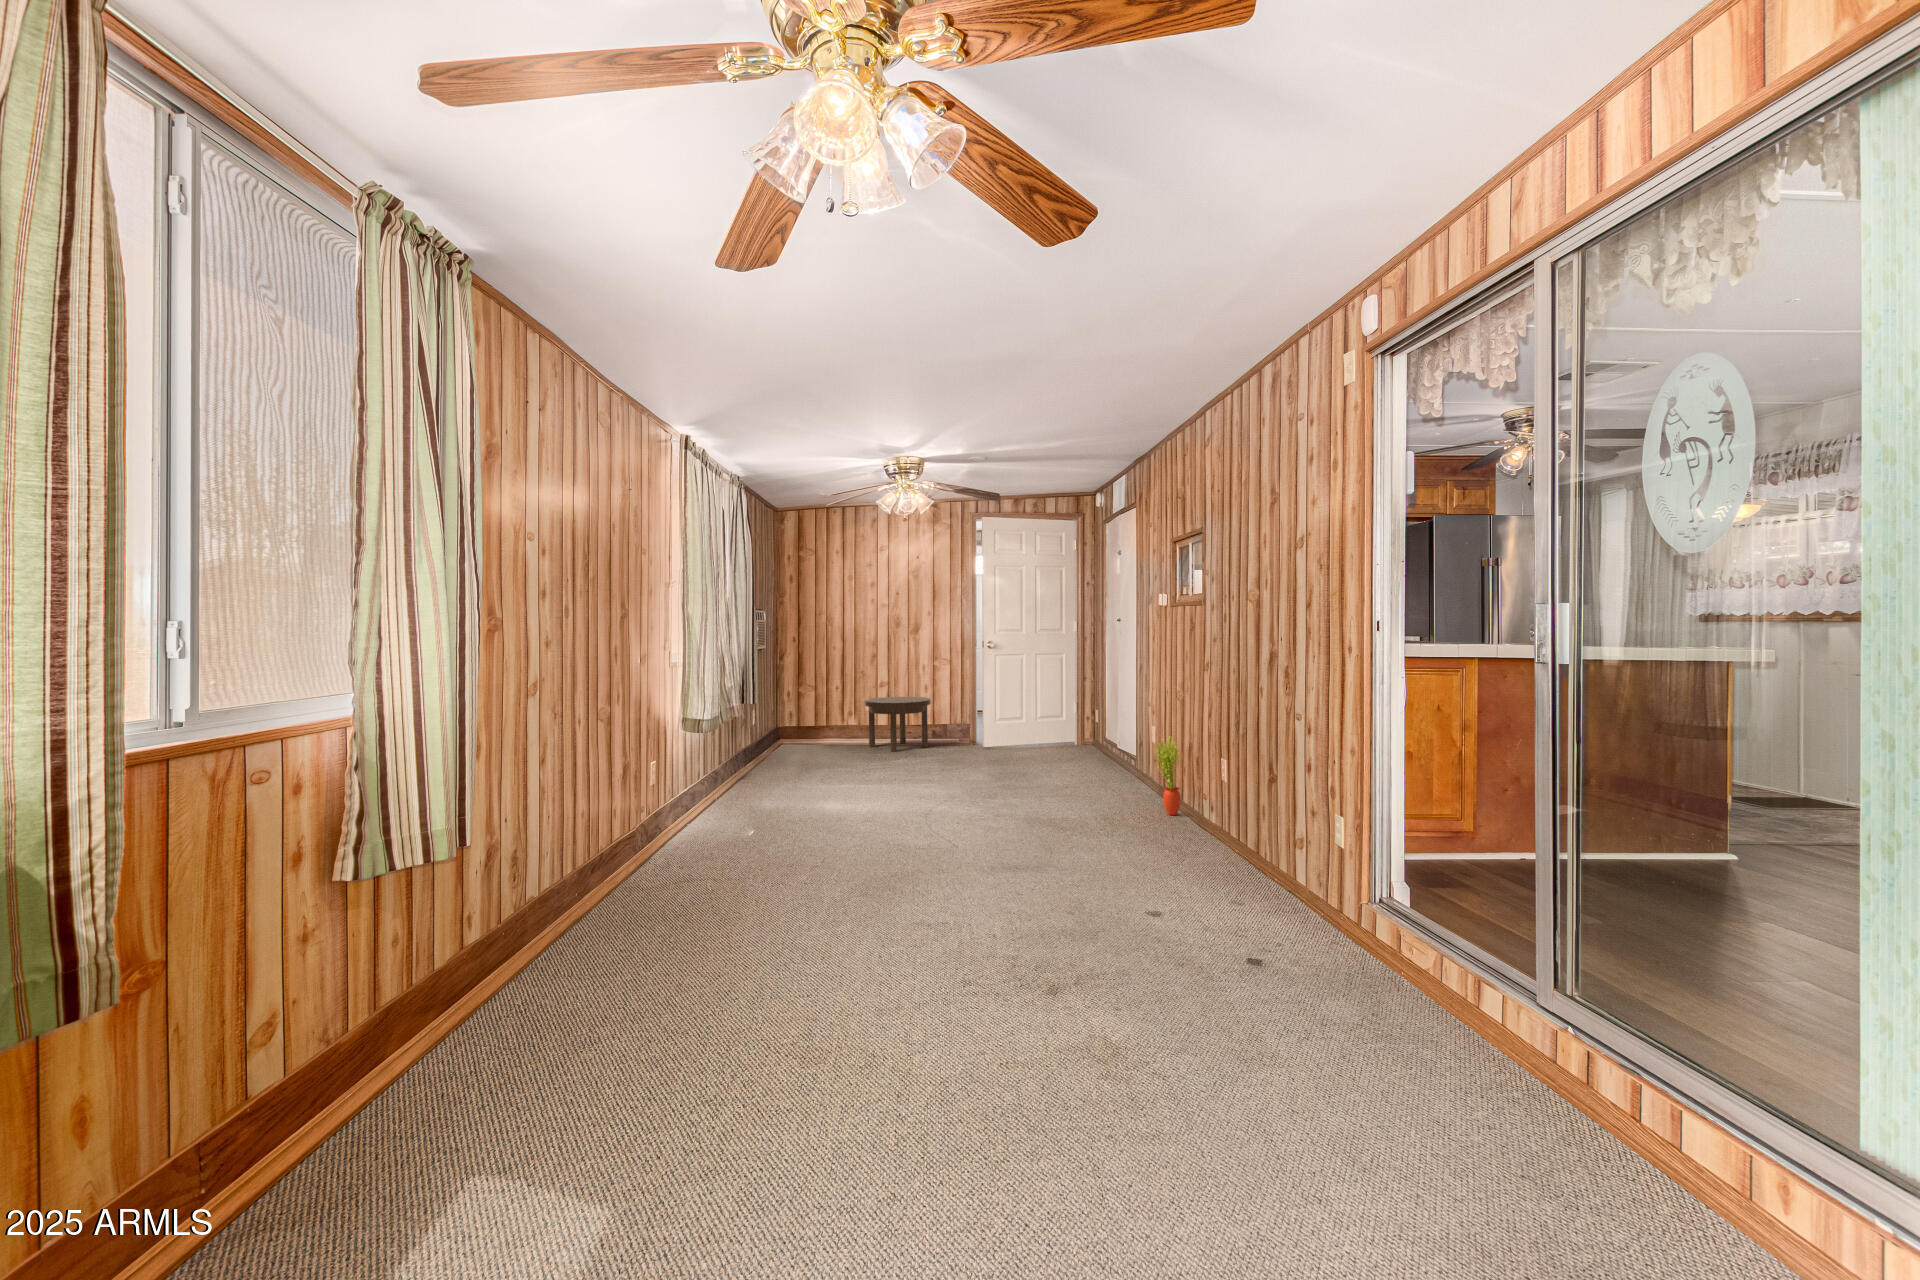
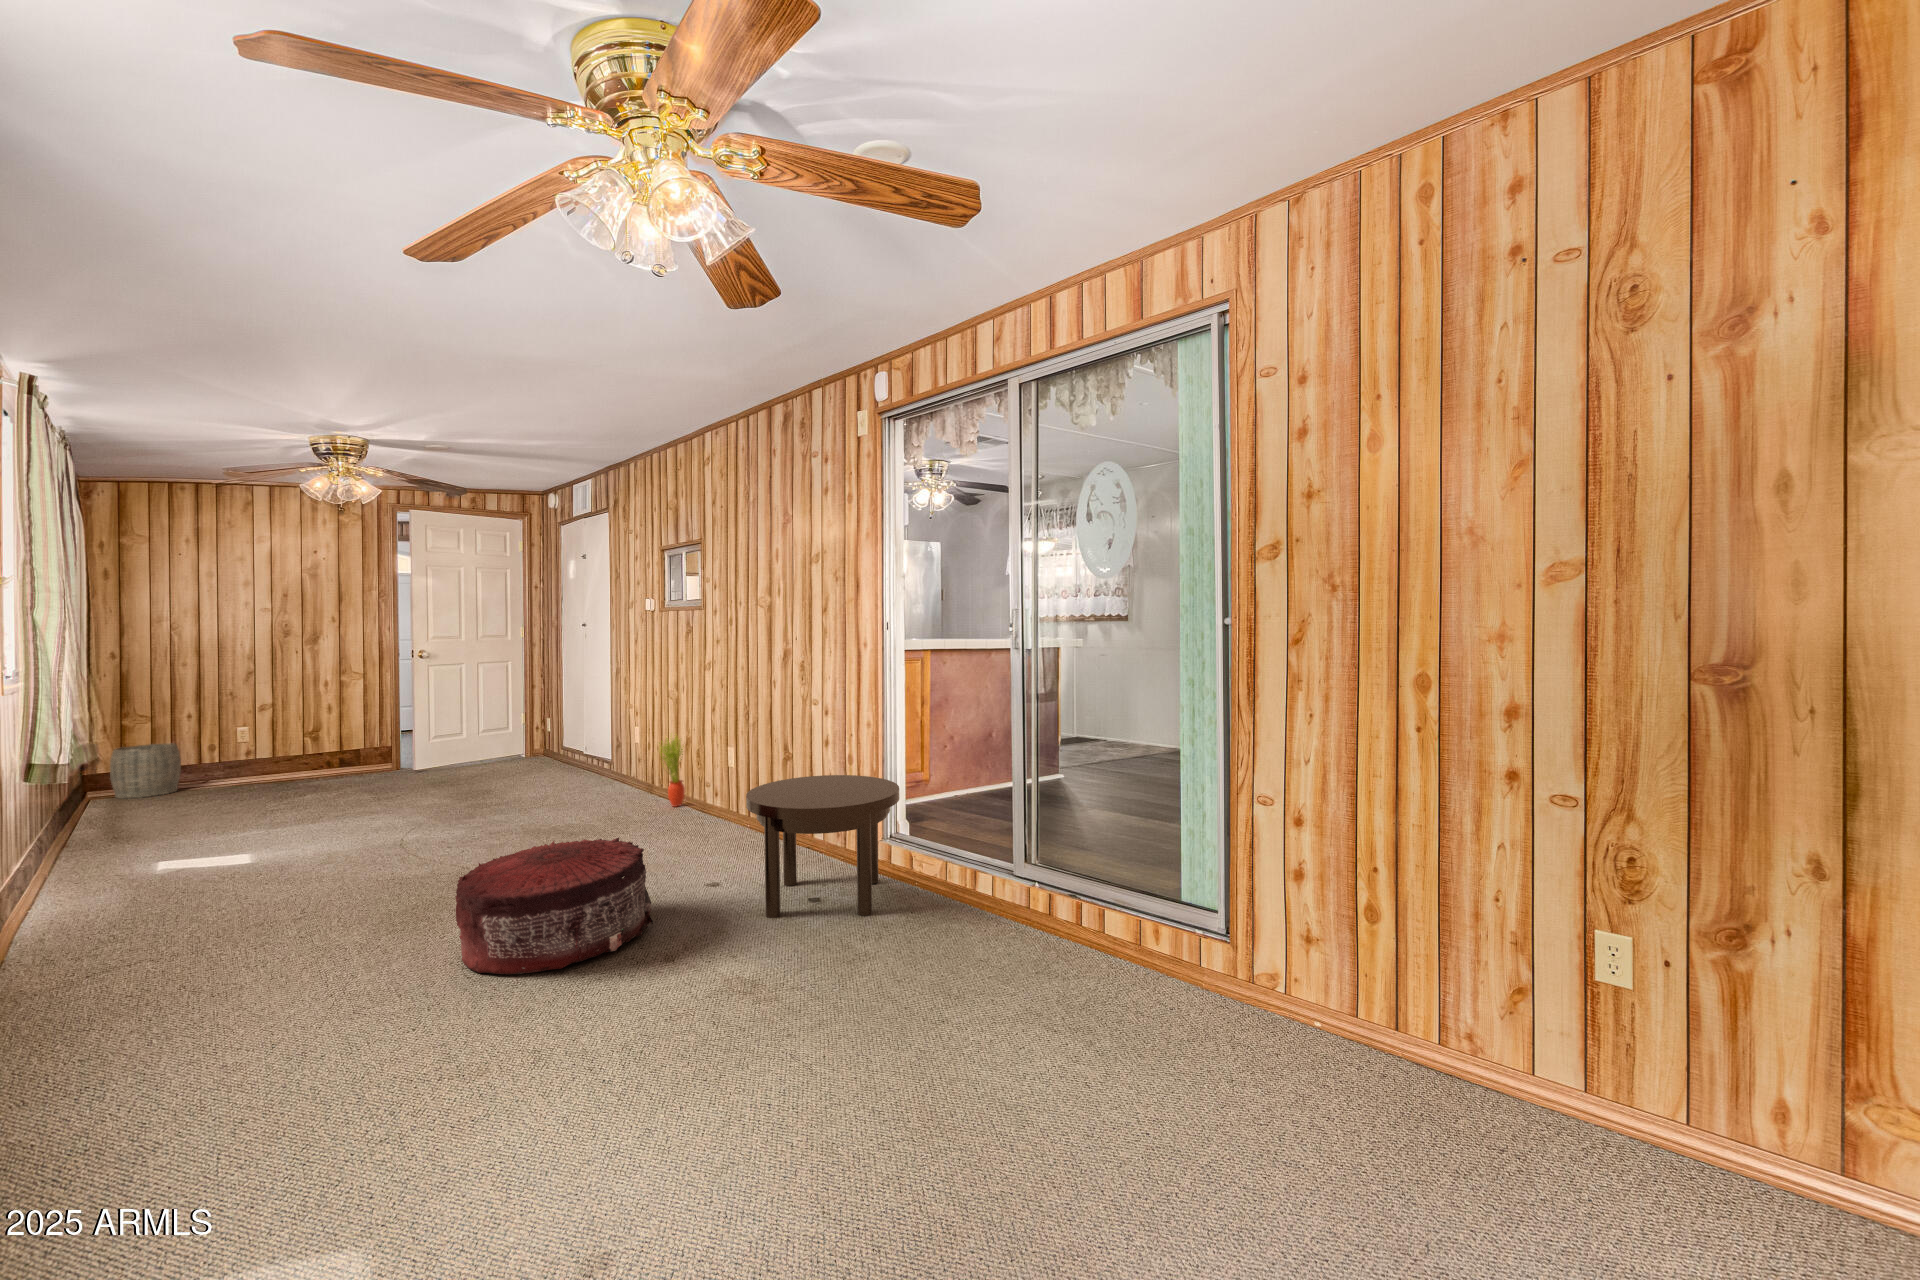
side table: present [865,697,931,752] -> present [746,775,900,918]
woven basket: none [812,709,846,746] -> present [110,744,181,799]
pouf: none [922,830,1081,951] -> present [455,838,653,974]

